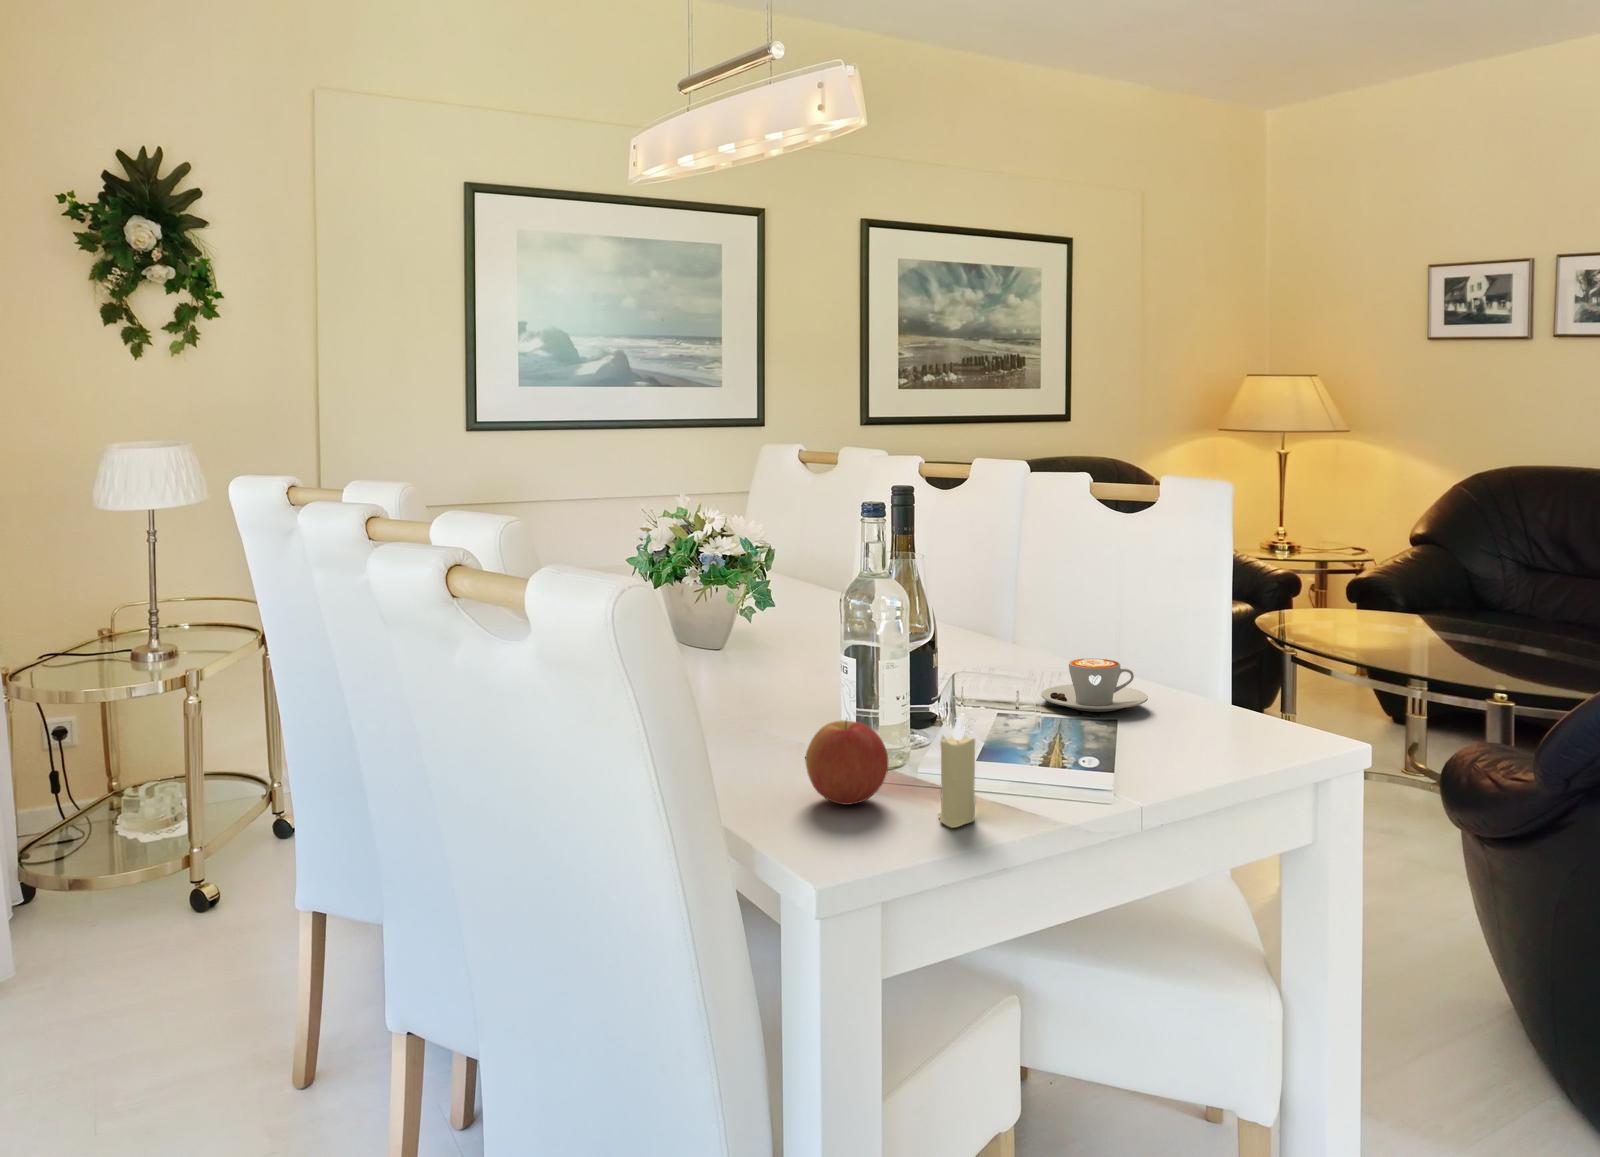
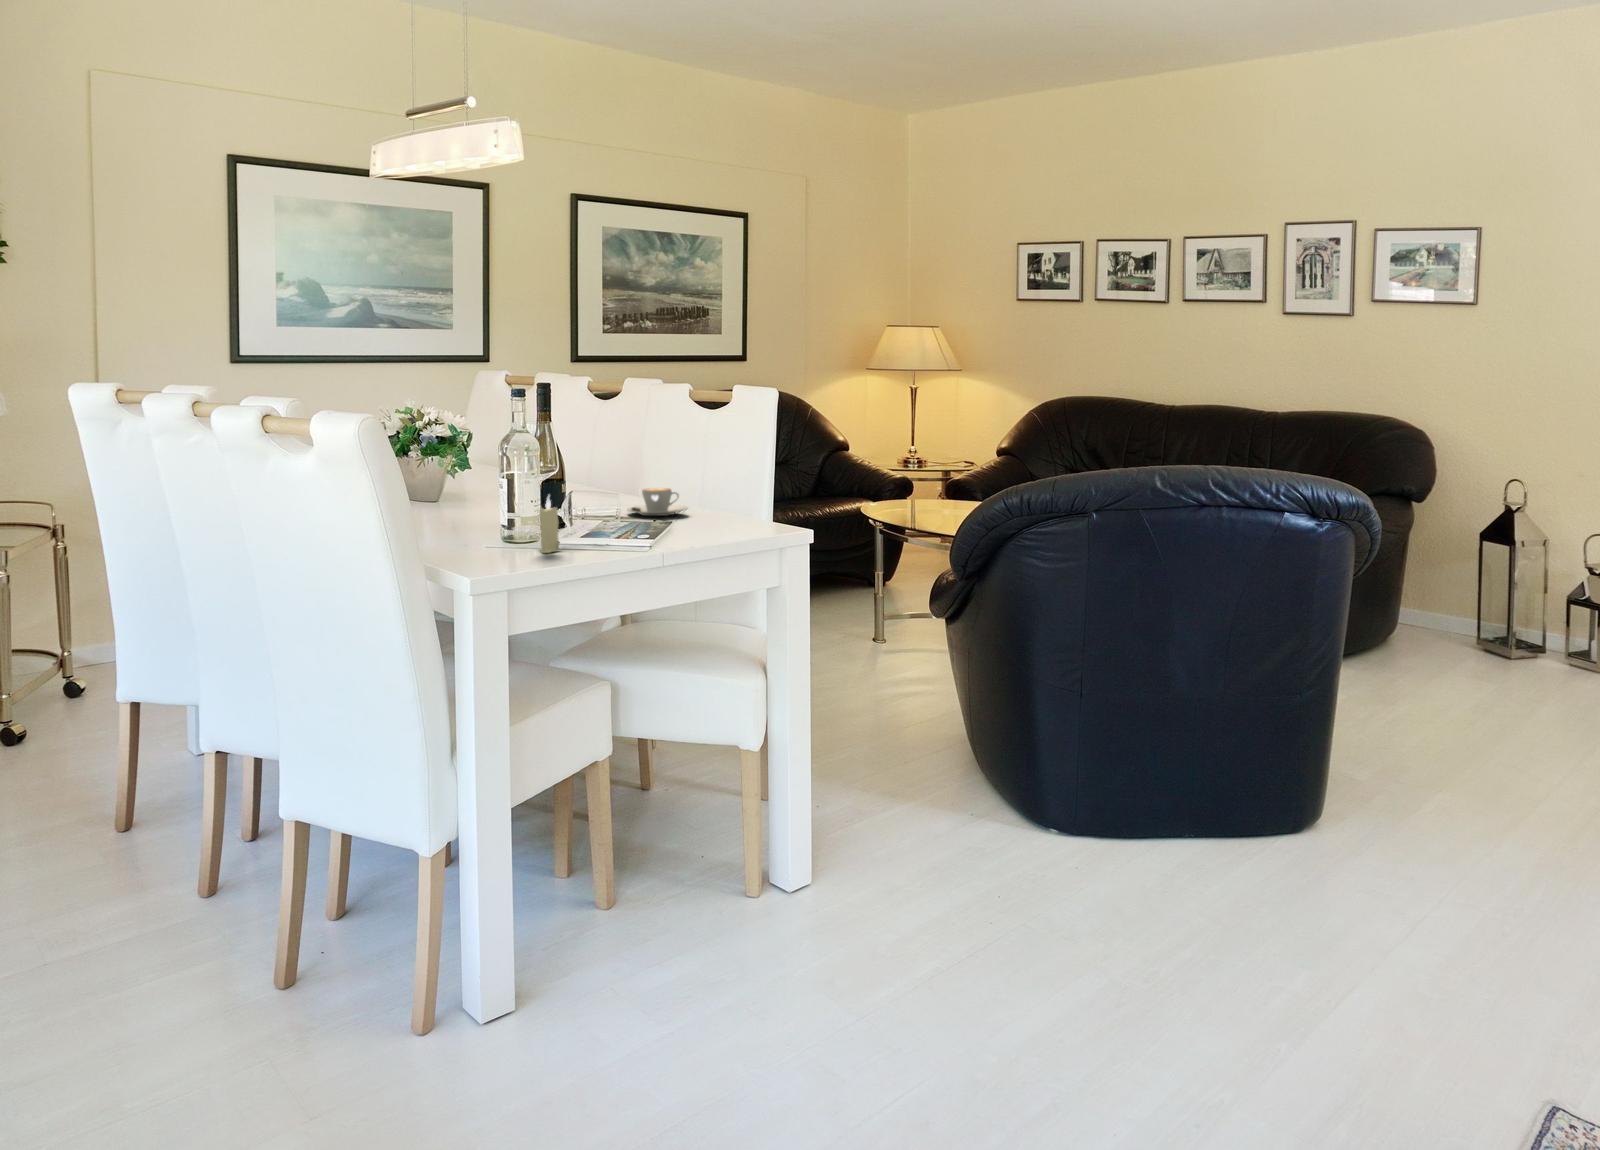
apple: present [805,720,888,805] -> none [470,502,516,549]

